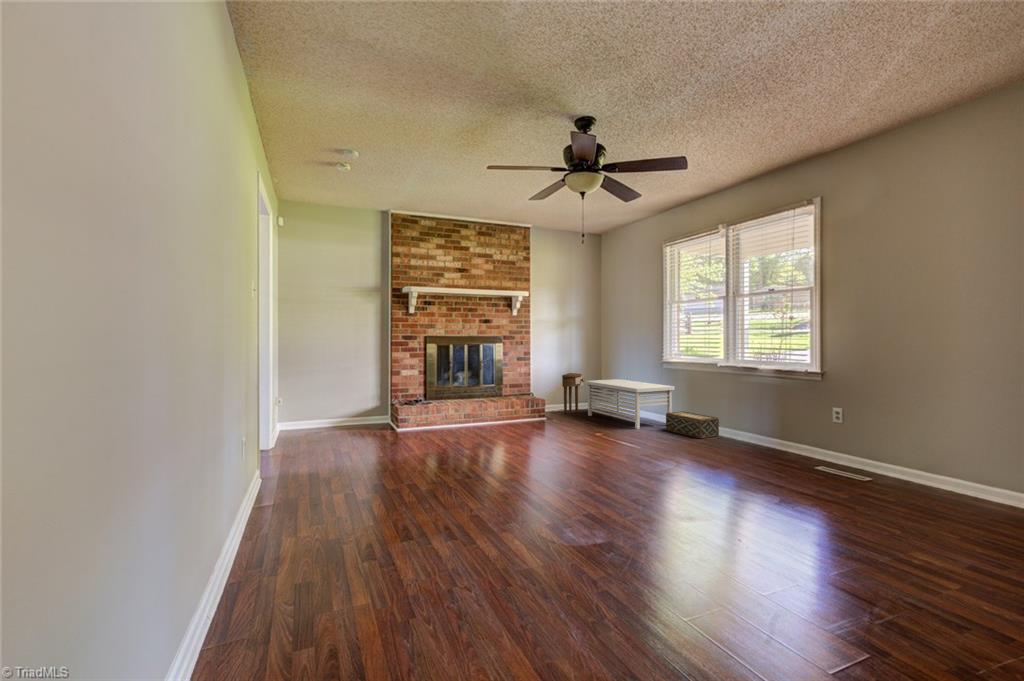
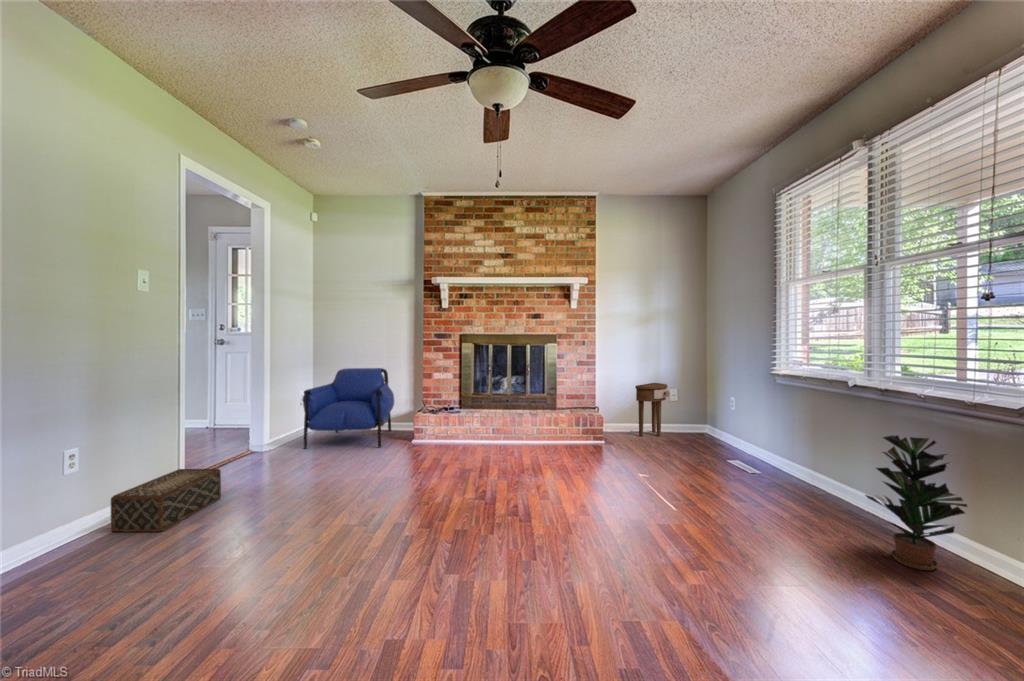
armchair: none [296,367,379,444] -> present [302,368,394,449]
storage bench: present [585,379,675,429] -> none [665,395,790,476]
potted plant: none [733,387,778,453] -> present [866,435,967,570]
woven basket: present [666,411,719,438] -> present [111,469,221,532]

